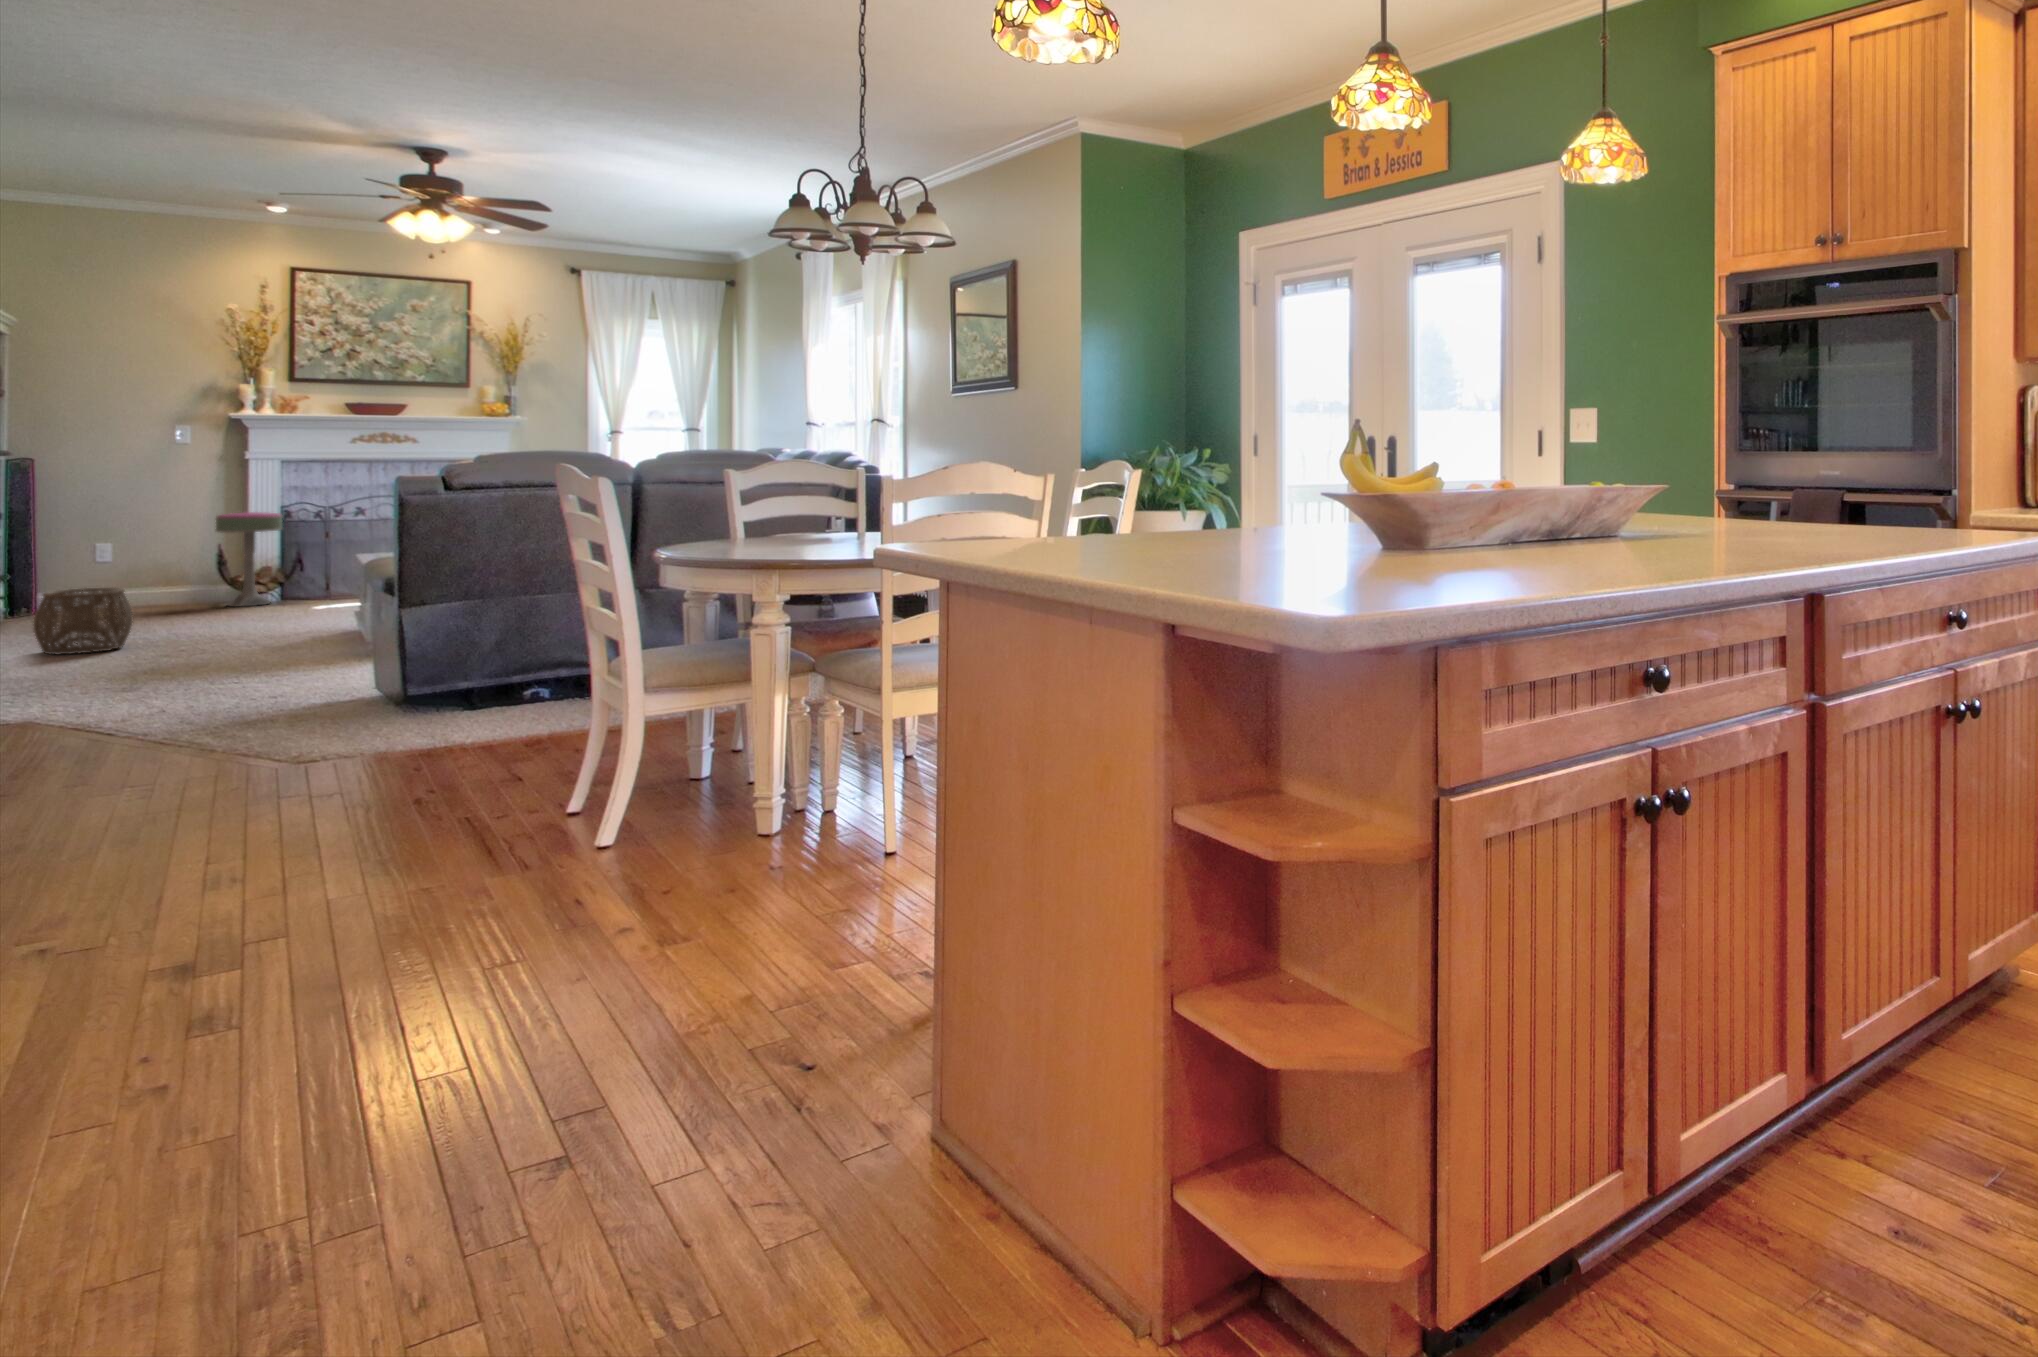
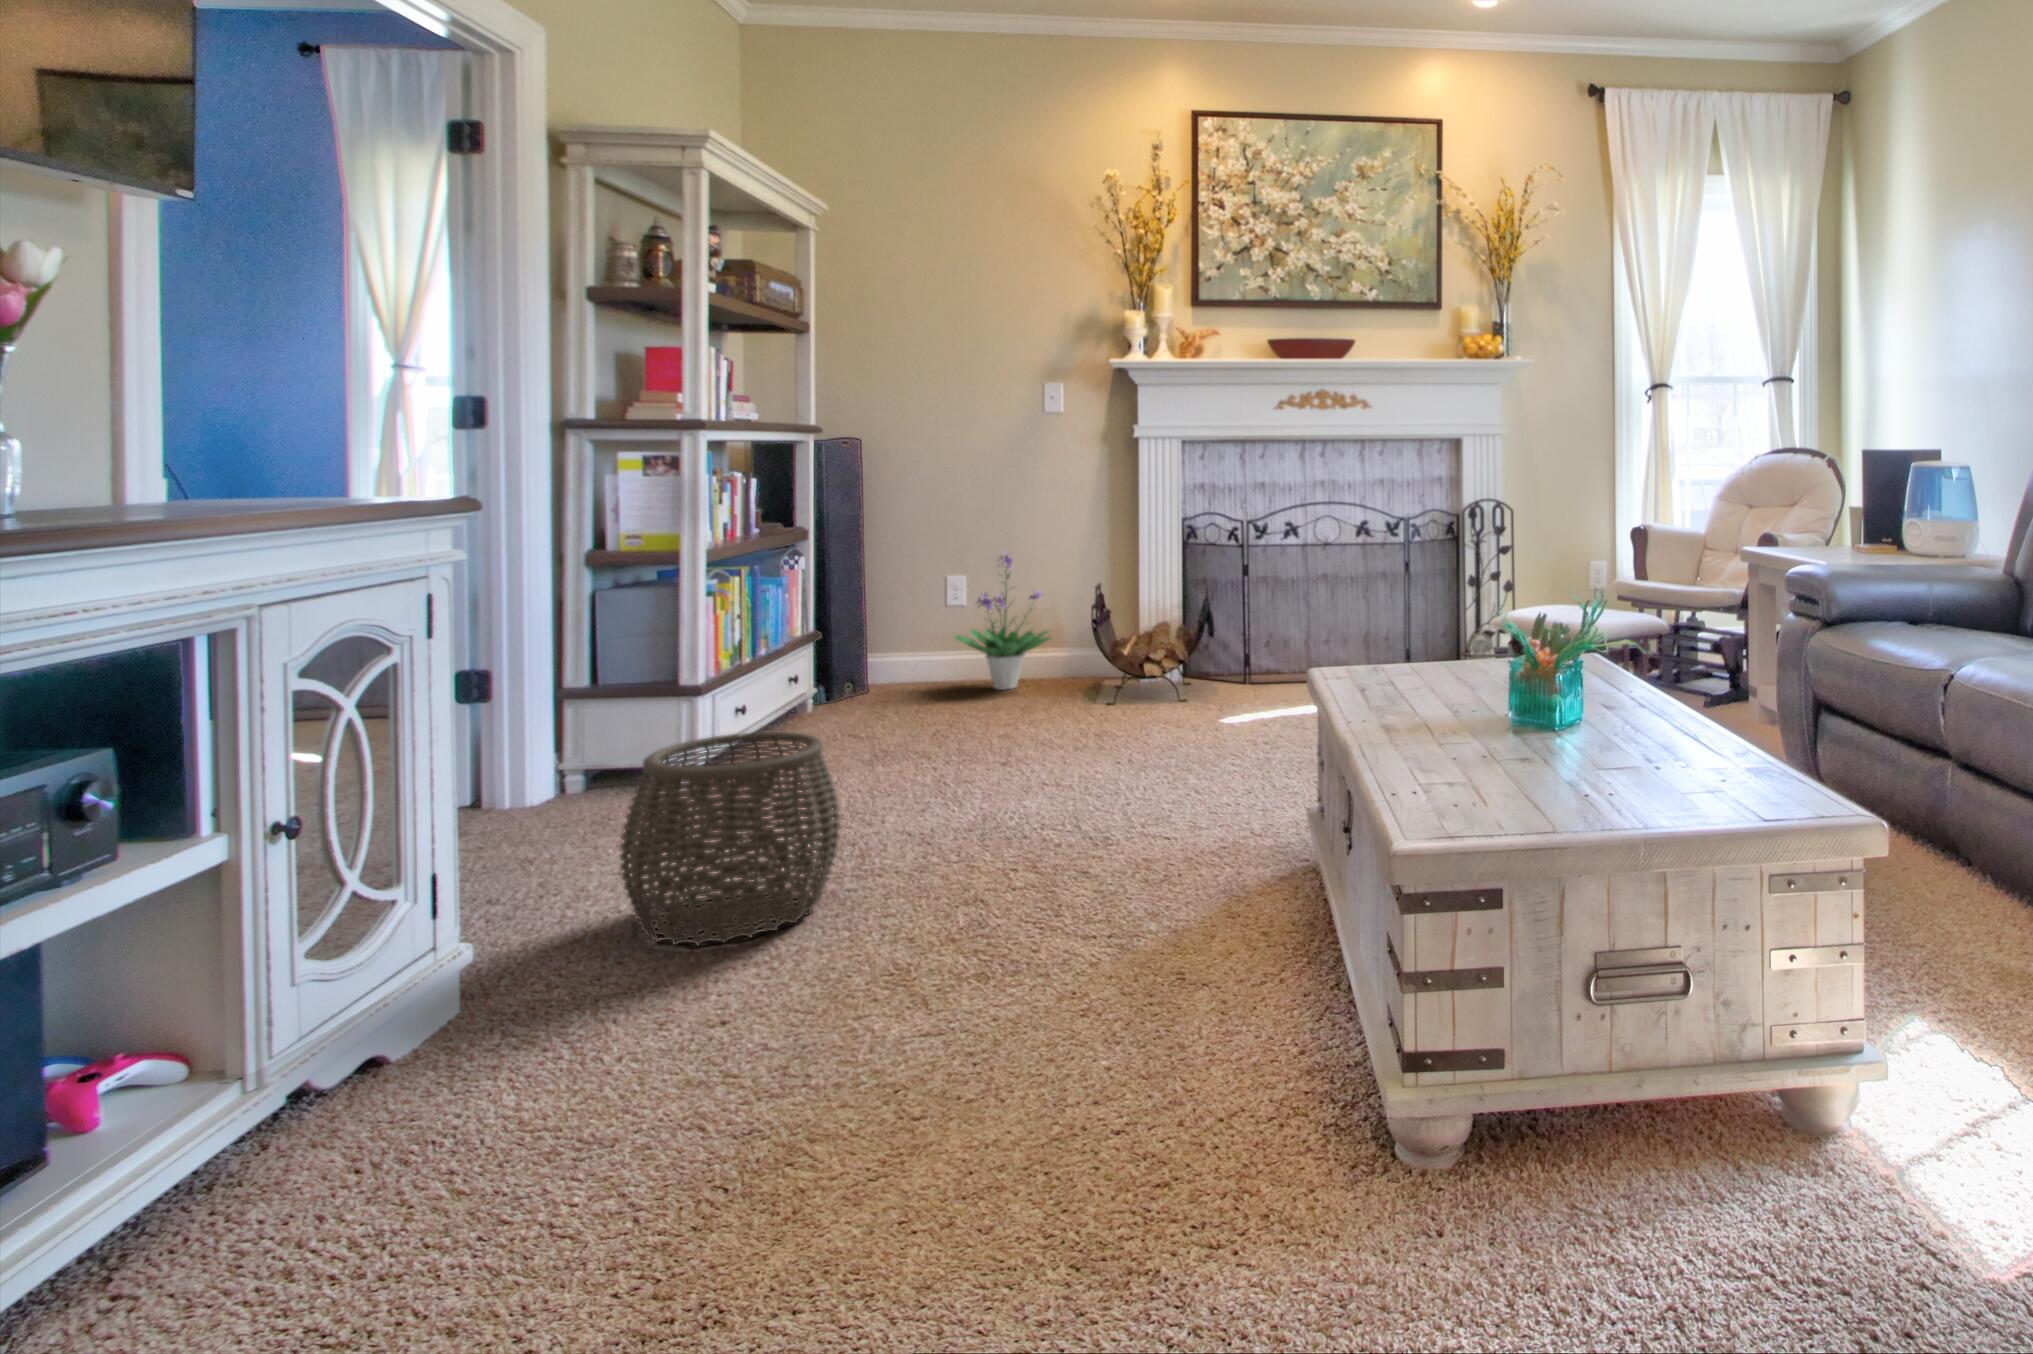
bar stool: present [216,512,282,607] -> none [1089,531,1182,704]
potted plant: none [102,527,184,607] -> present [954,553,1050,690]

